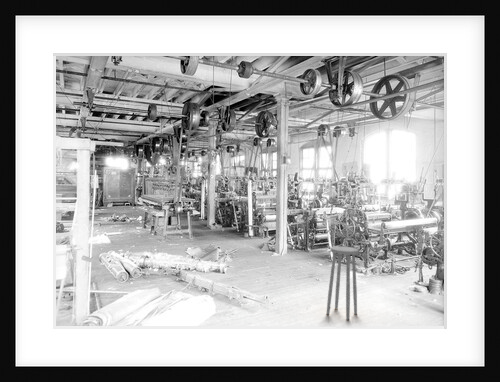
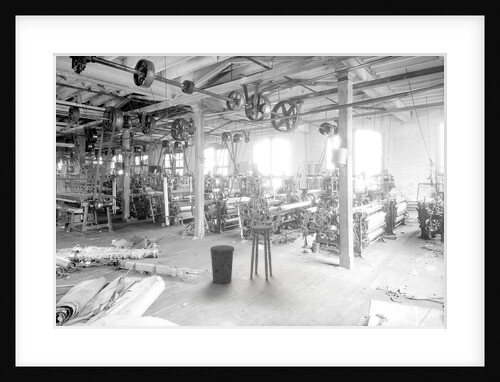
trash can: none [276,267,306,317] -> present [210,245,234,284]

